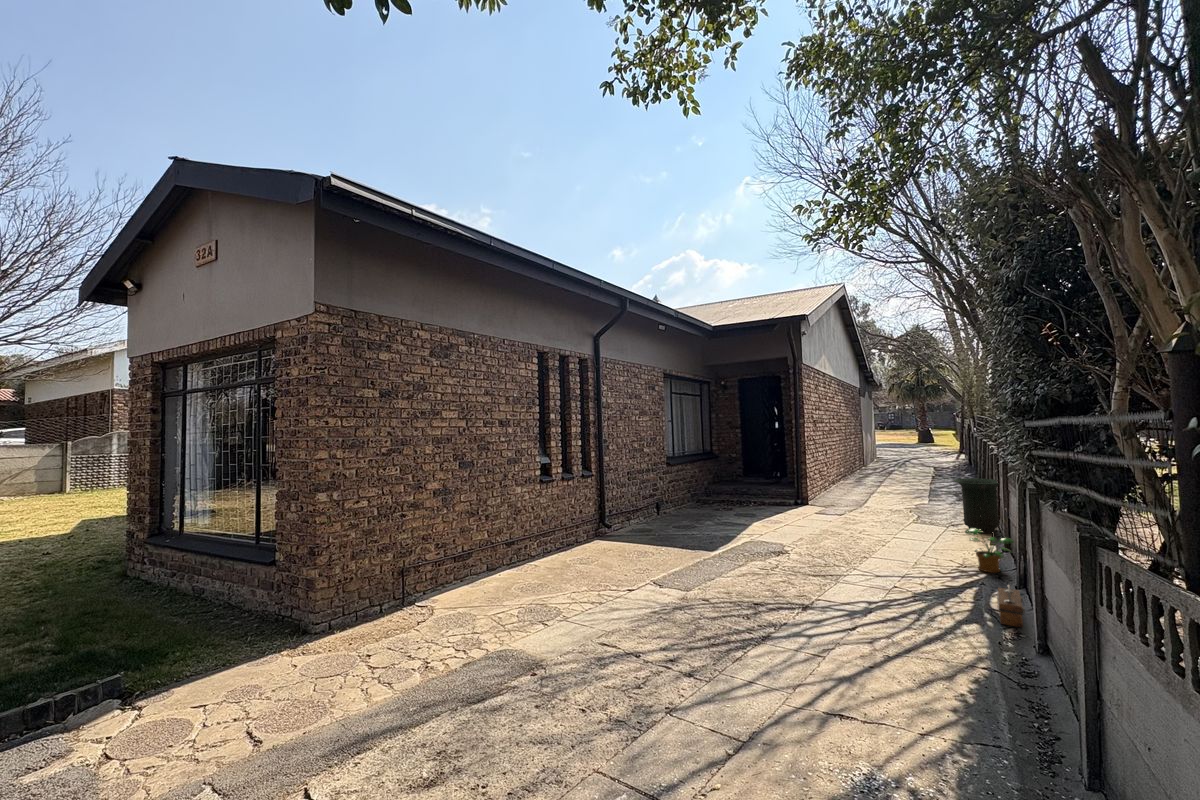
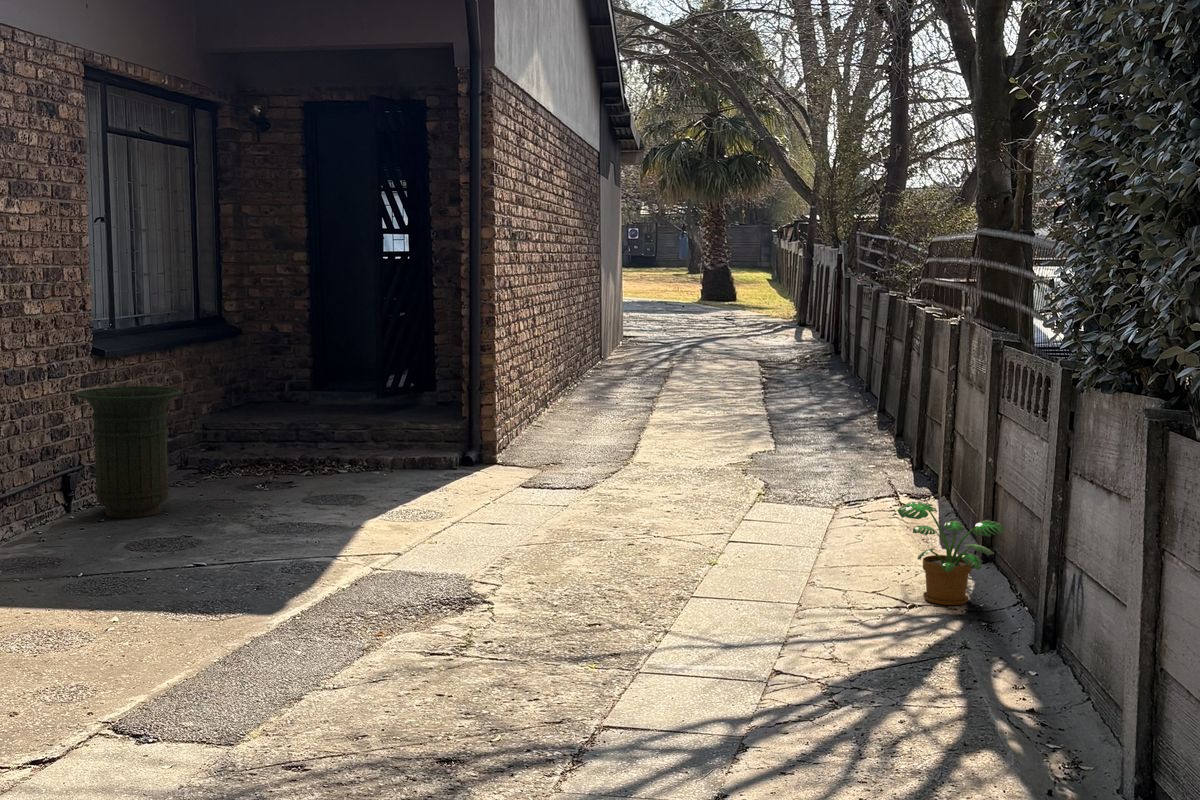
trash can: present [954,478,999,533] -> present [75,386,183,518]
toolbox: present [997,585,1025,627] -> none [1007,638,1087,742]

